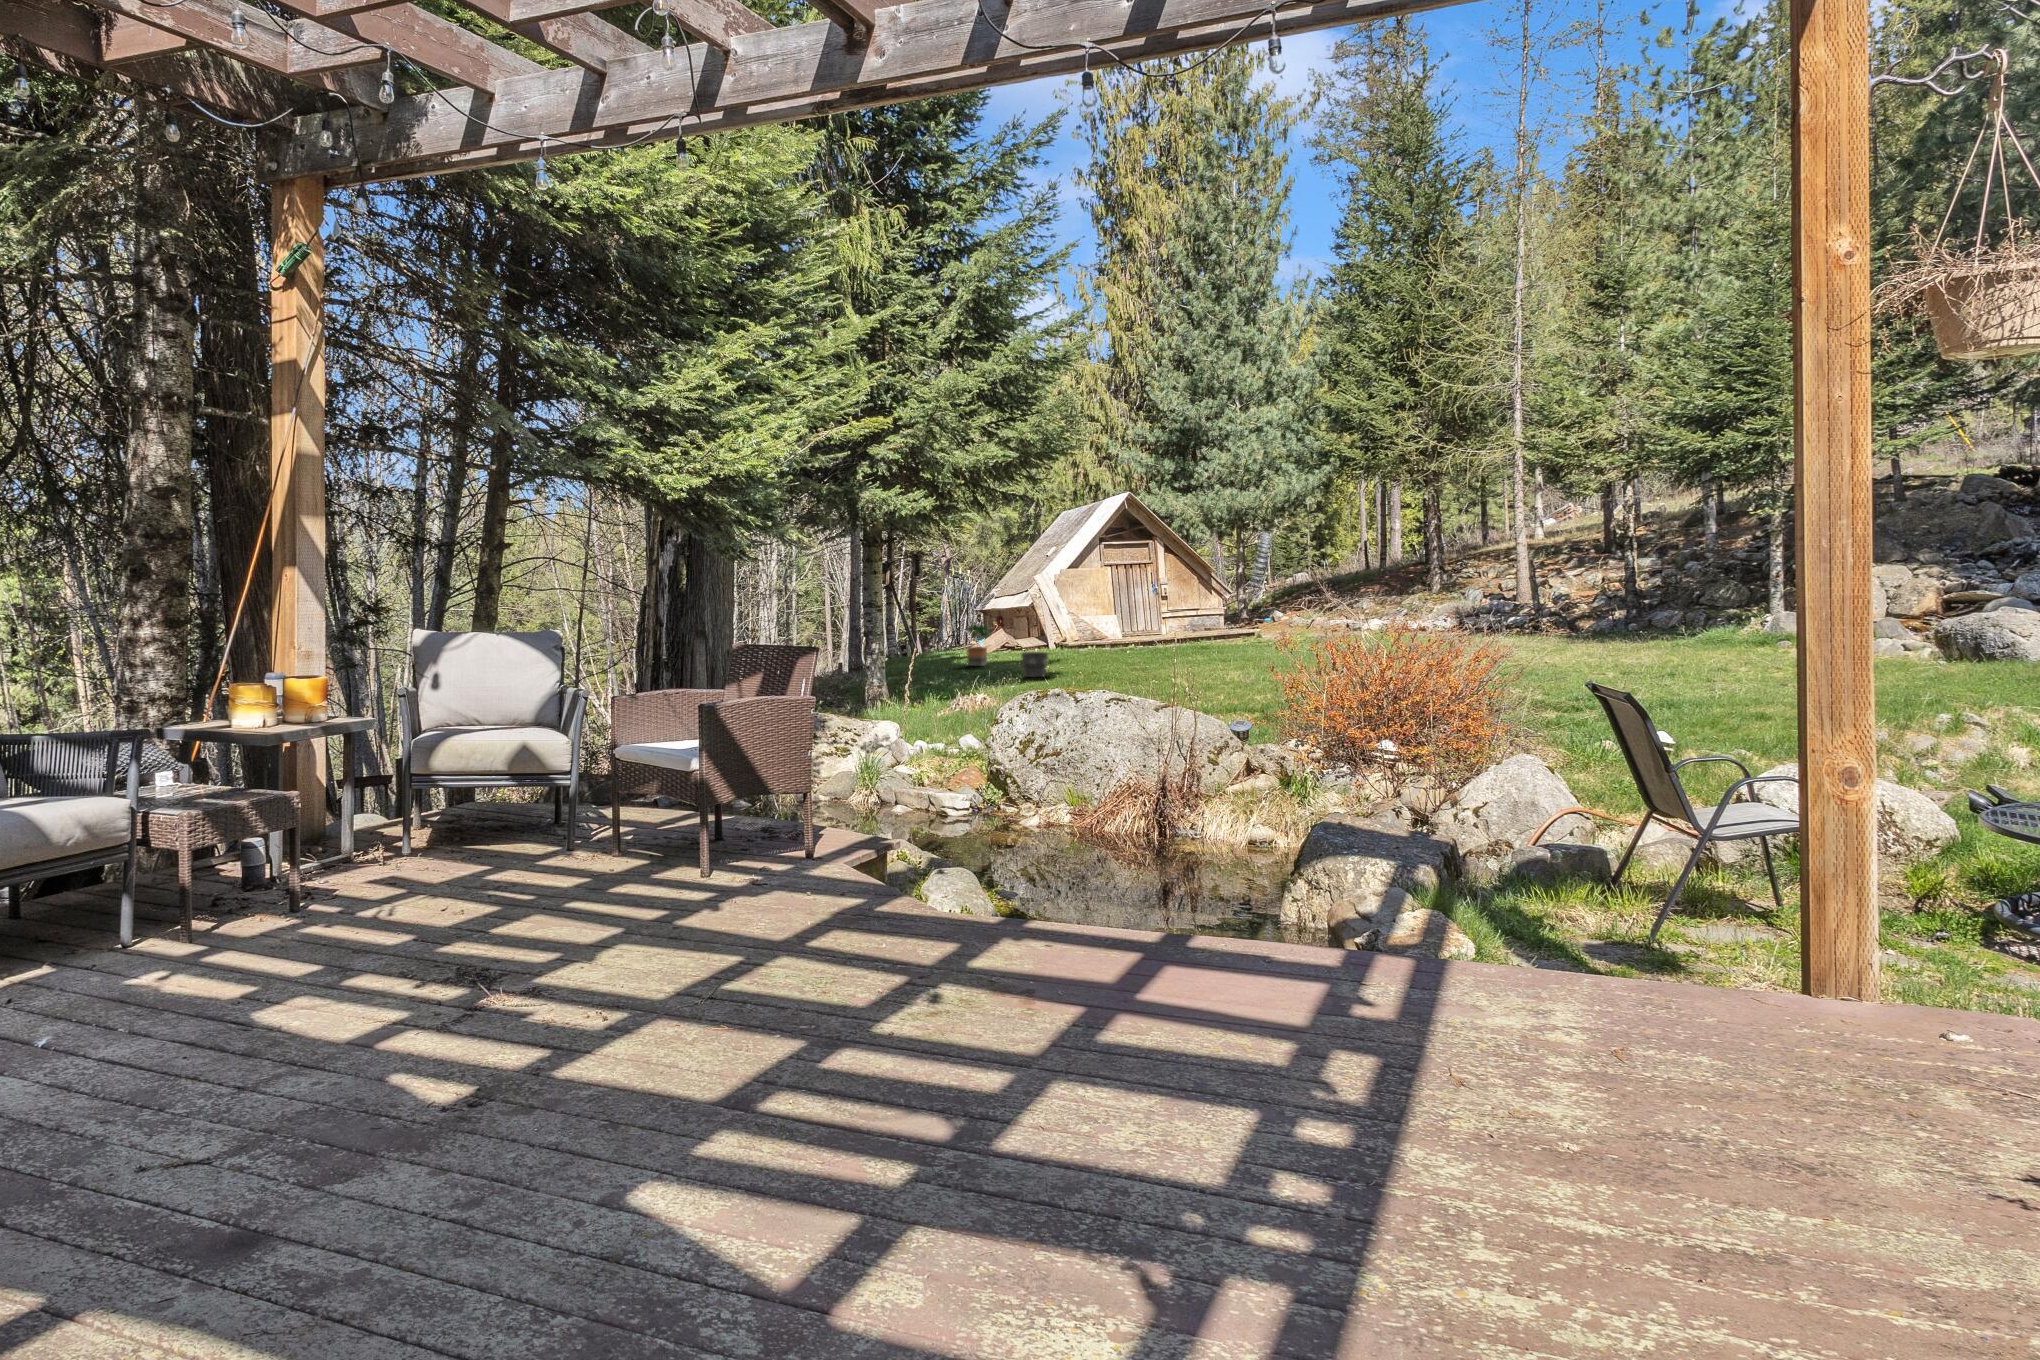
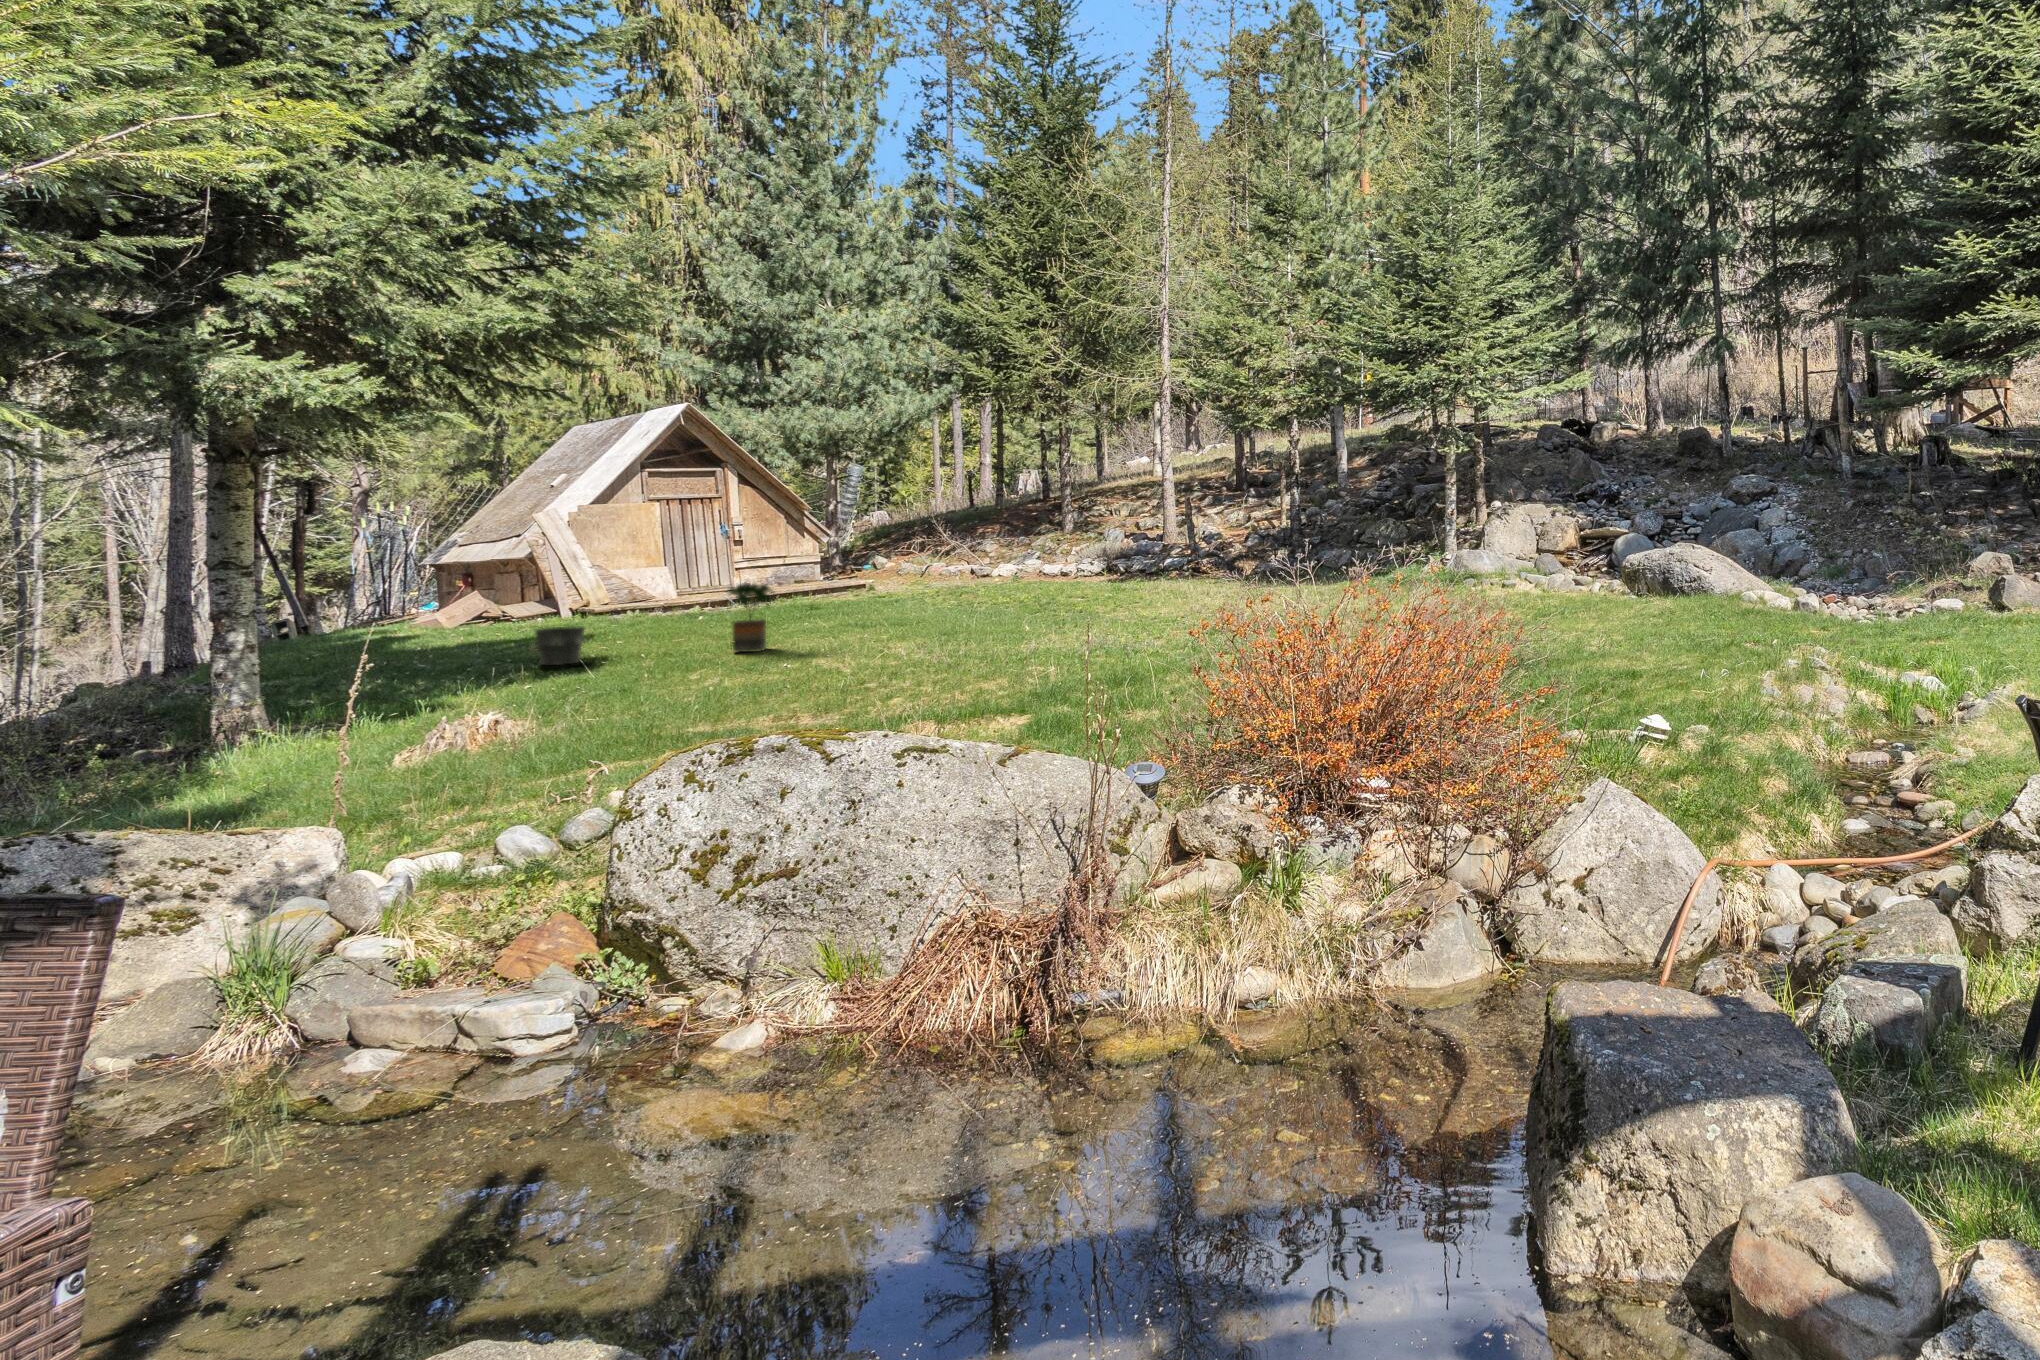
potted tree: present [967,624,991,666] -> present [727,582,775,652]

